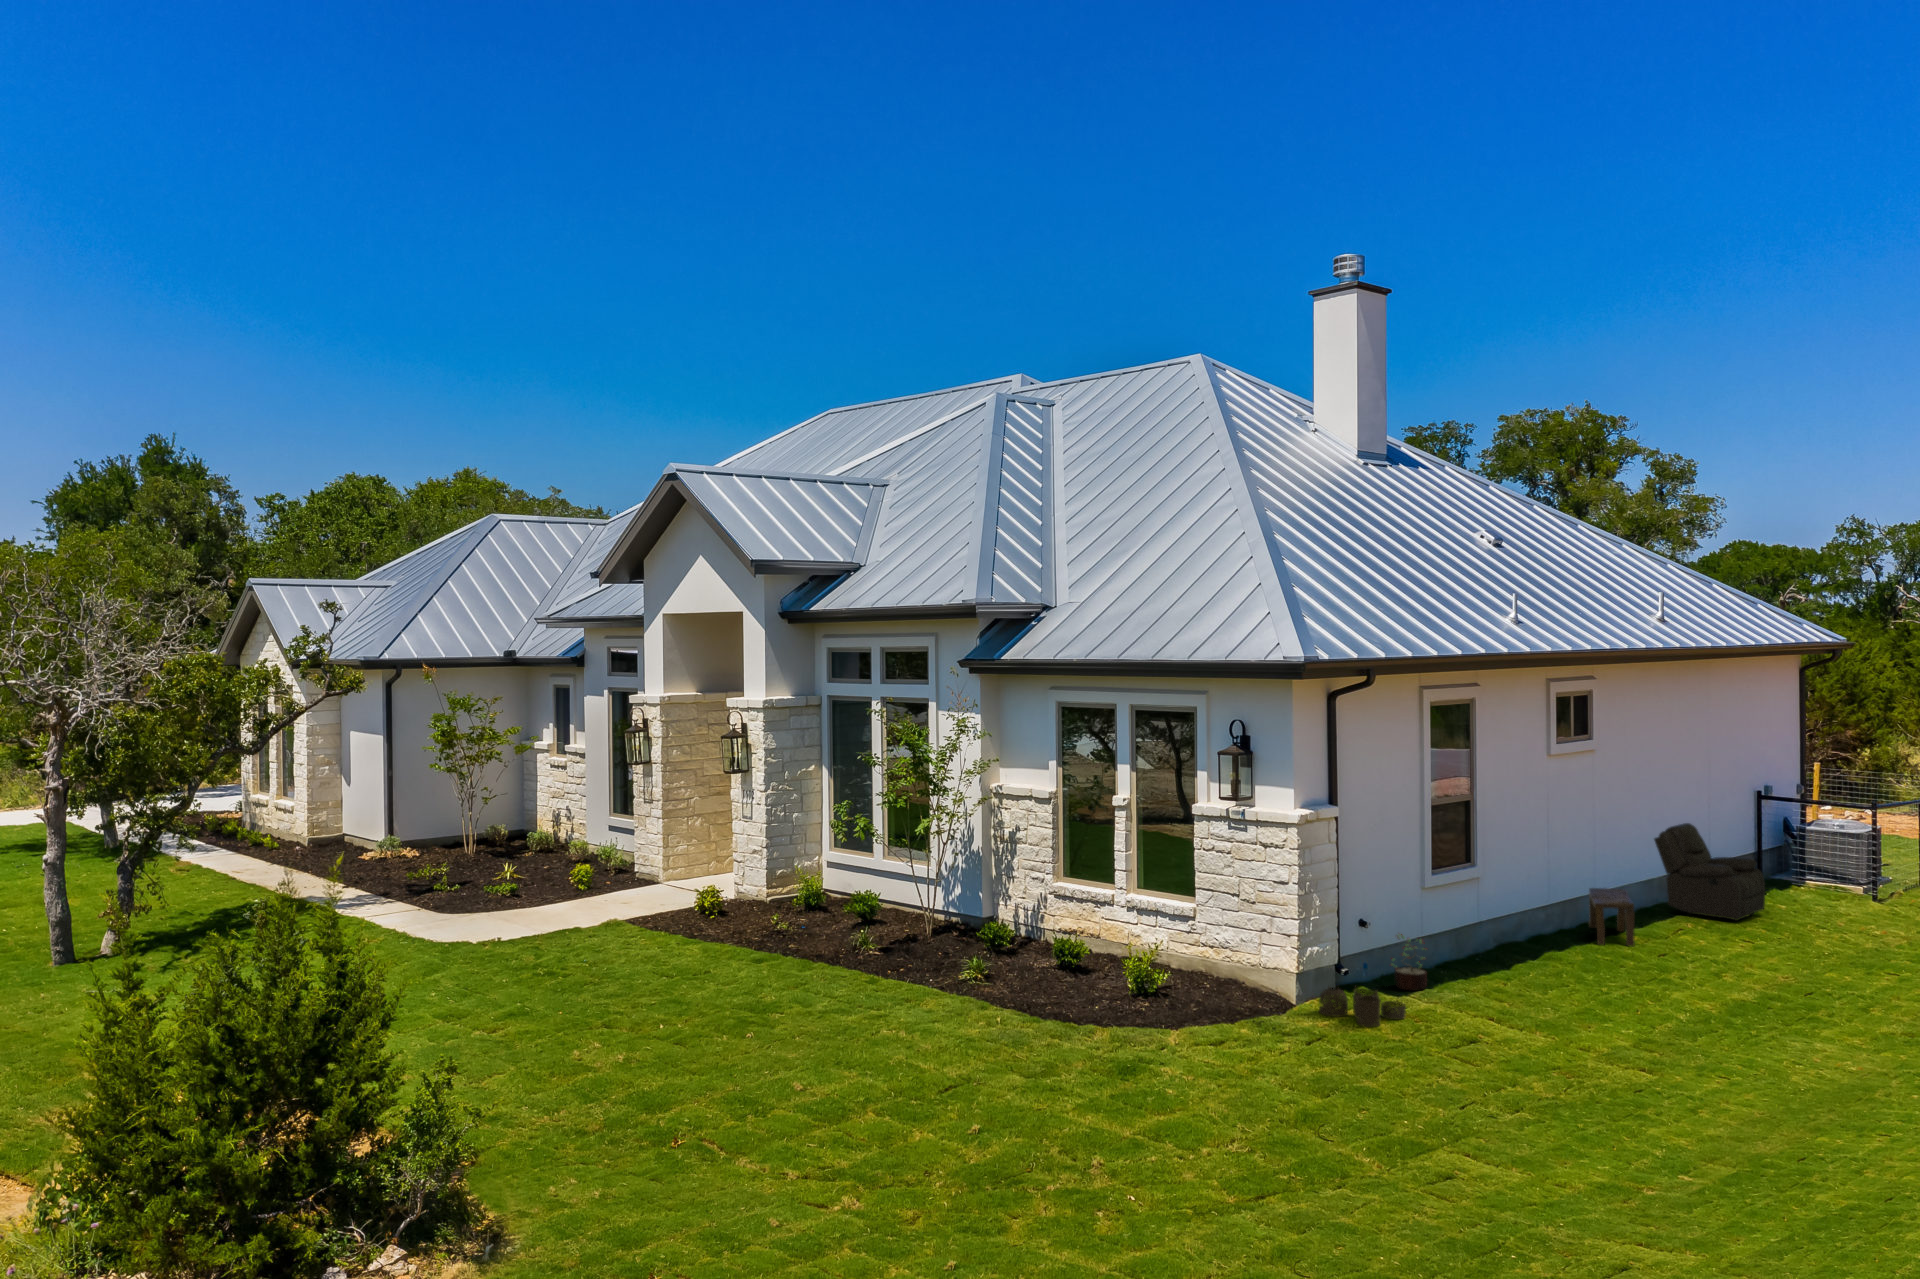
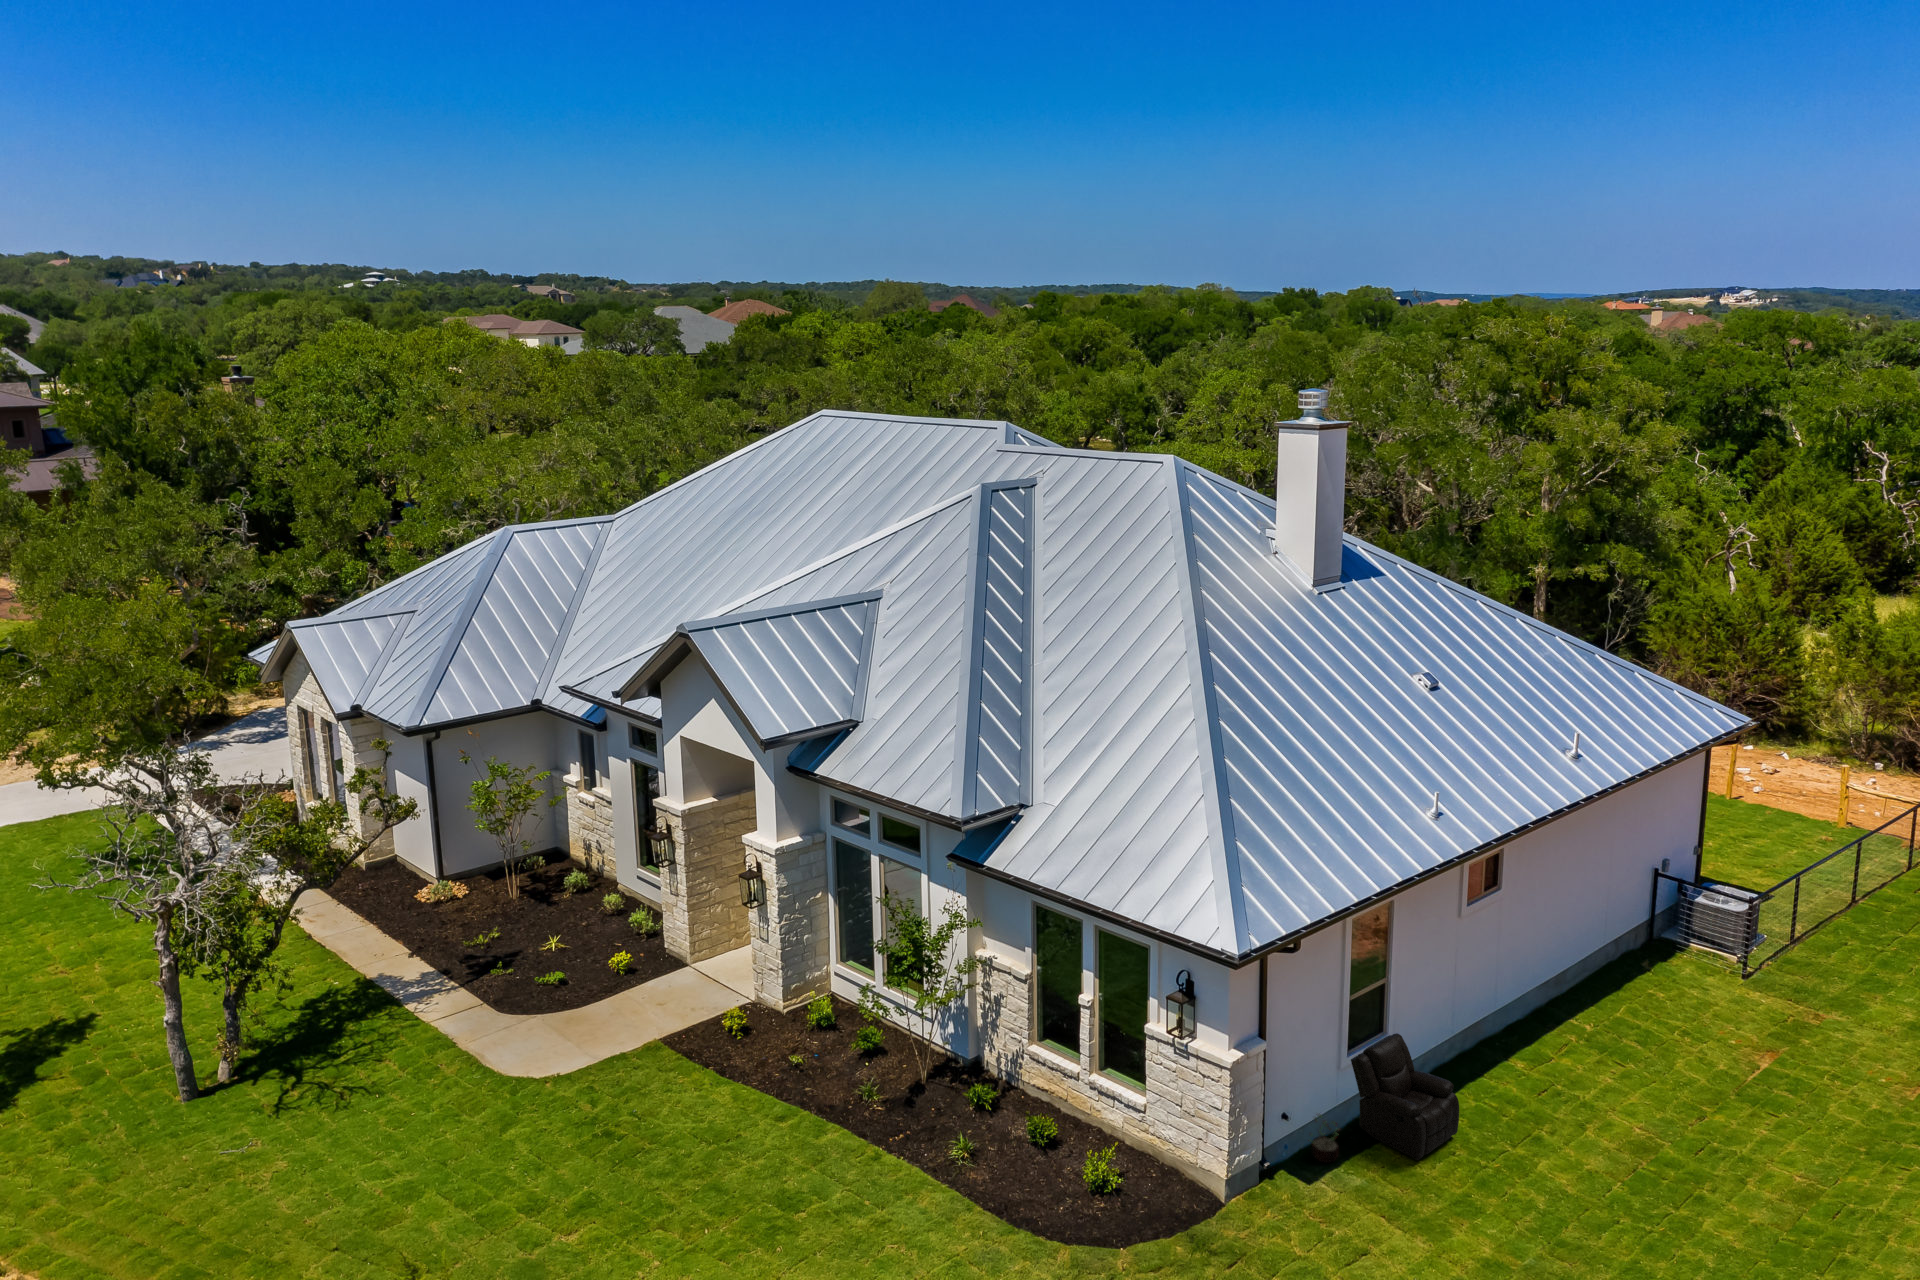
chair: present [1654,823,1765,921] -> present [1351,1033,1459,1160]
bench: present [1589,888,1635,947] -> none [1488,1009,1524,1076]
woven basket: present [1319,986,1406,1027] -> none [1245,1184,1316,1232]

